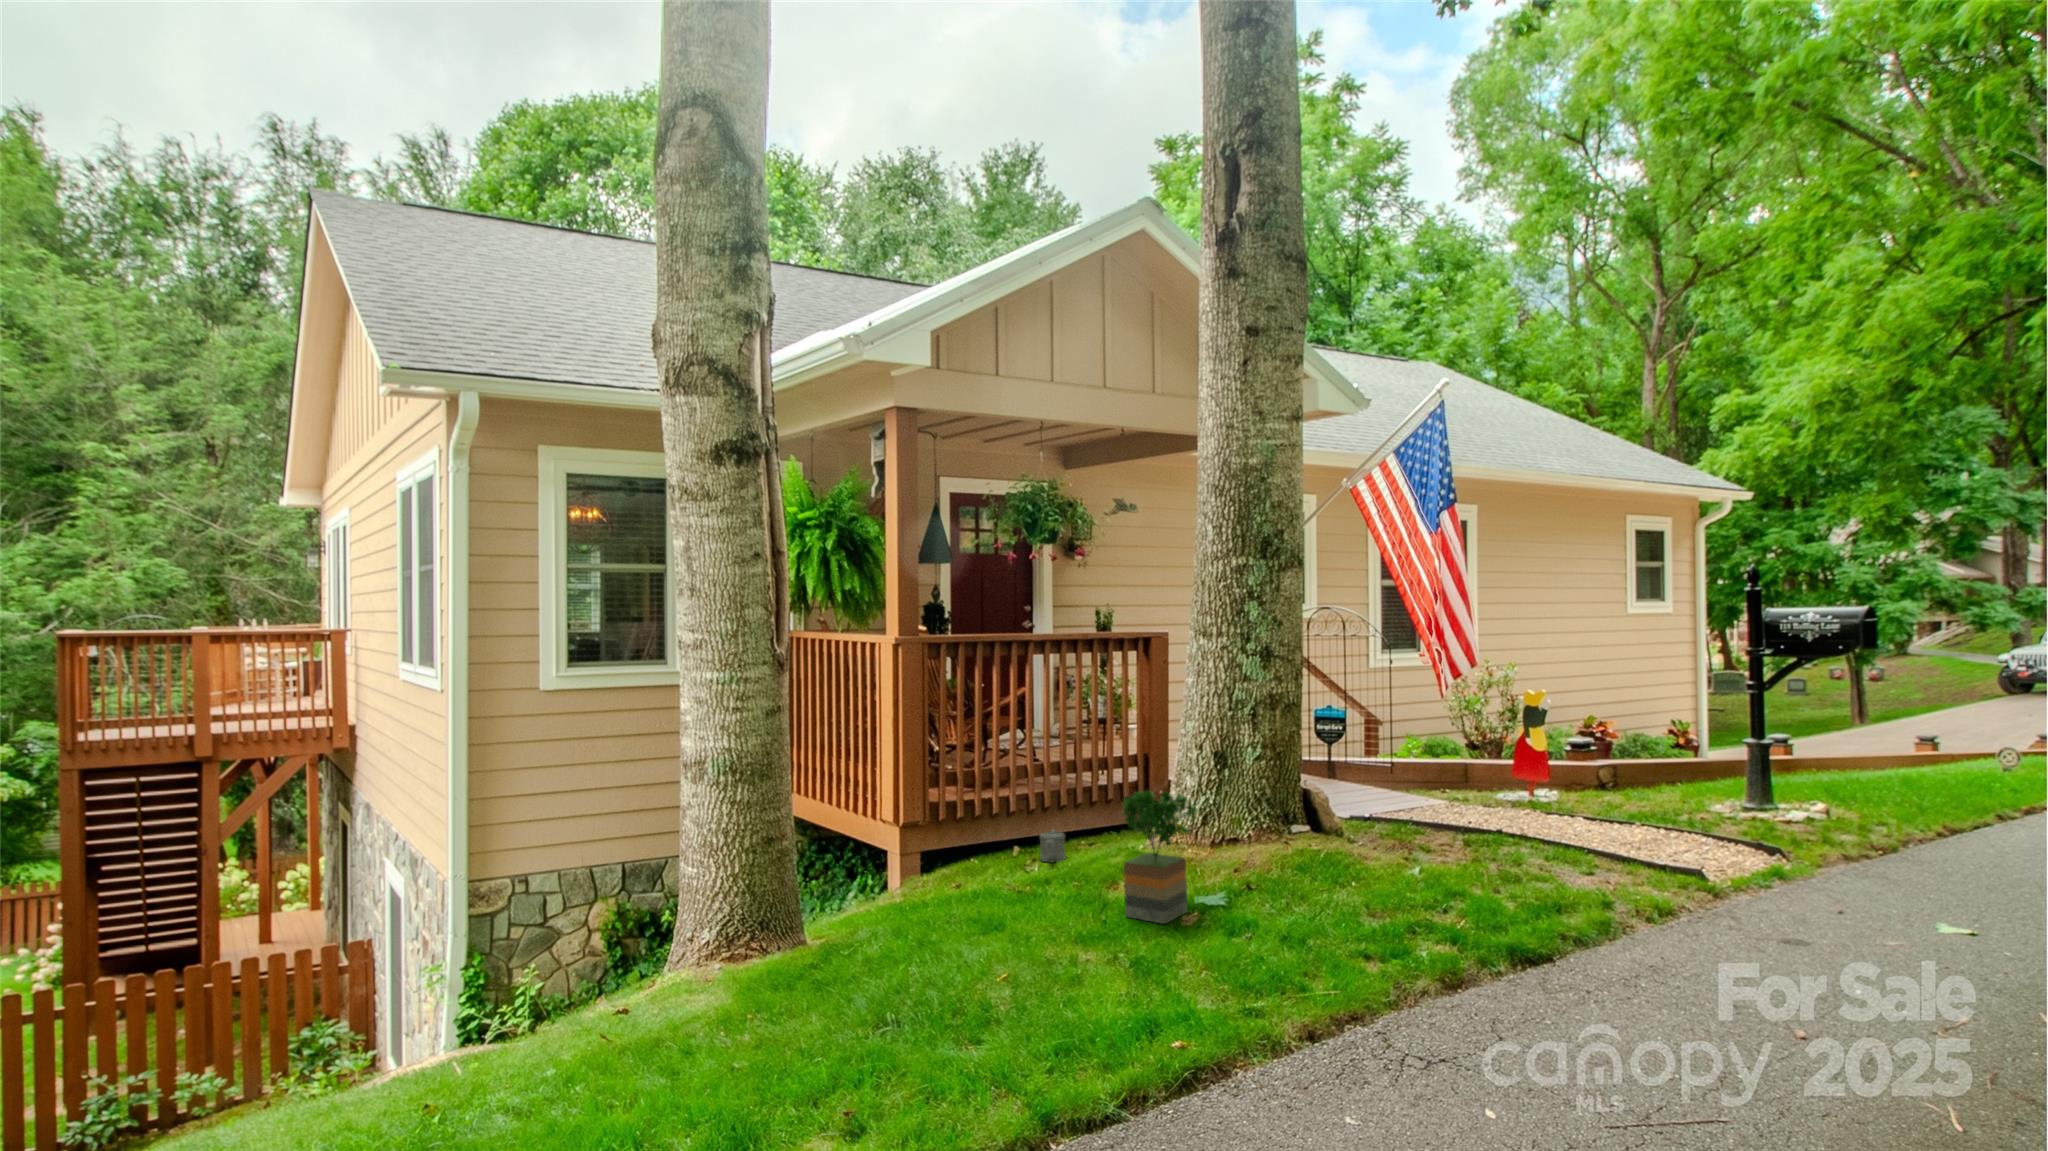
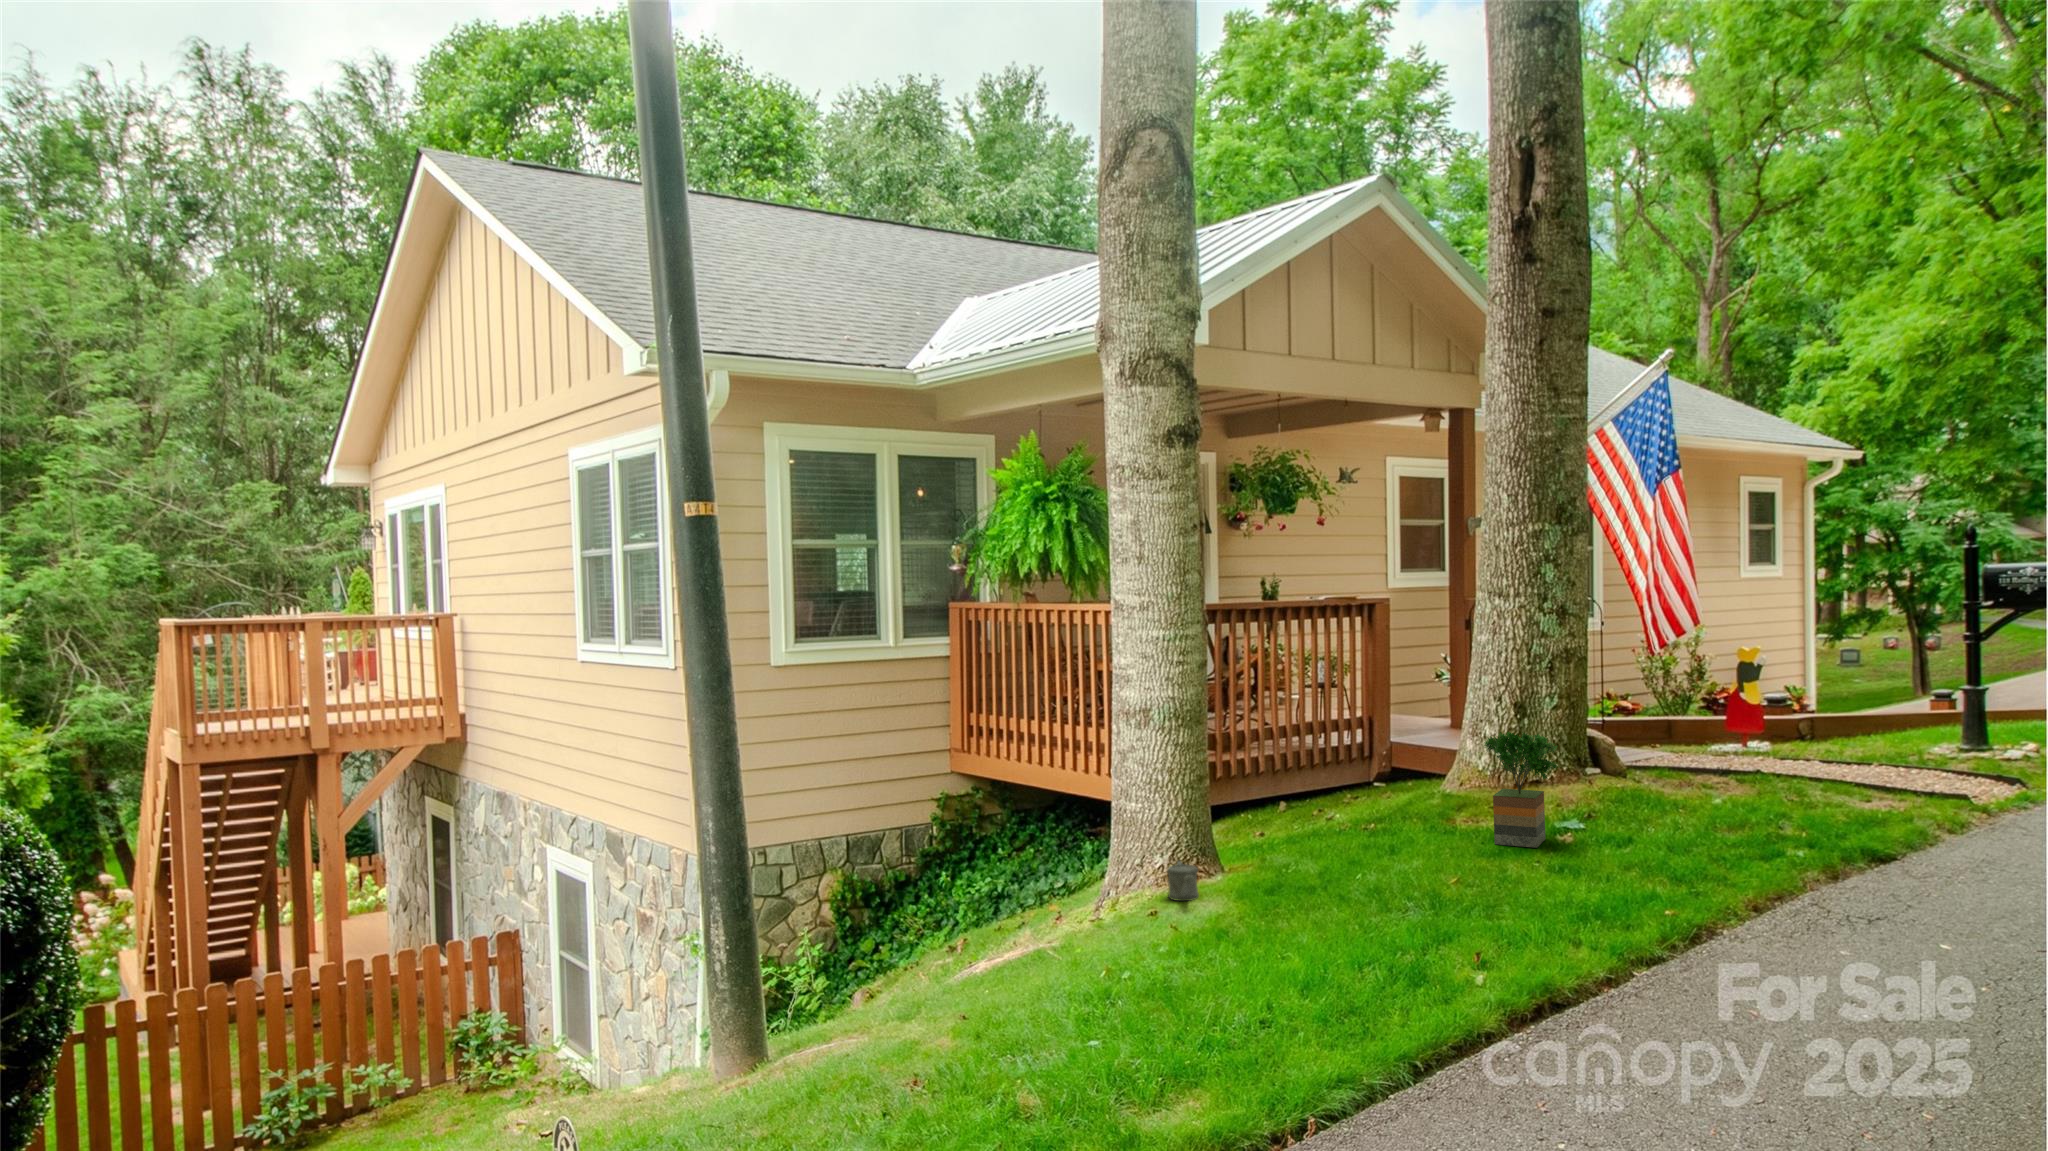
watering can: present [1040,829,1066,862] -> present [1167,861,1199,901]

